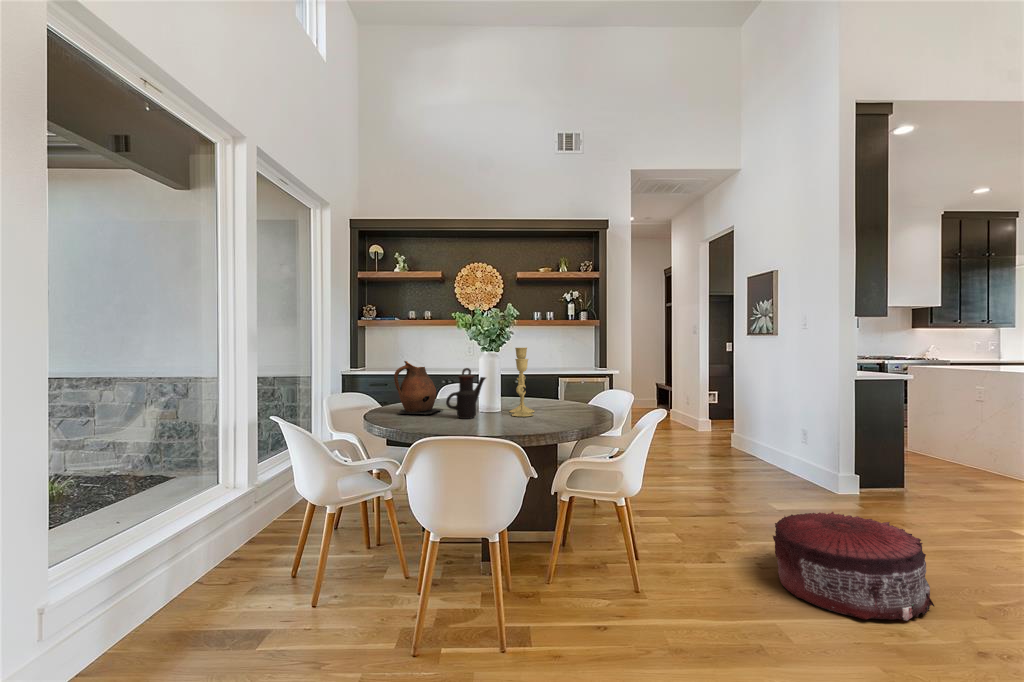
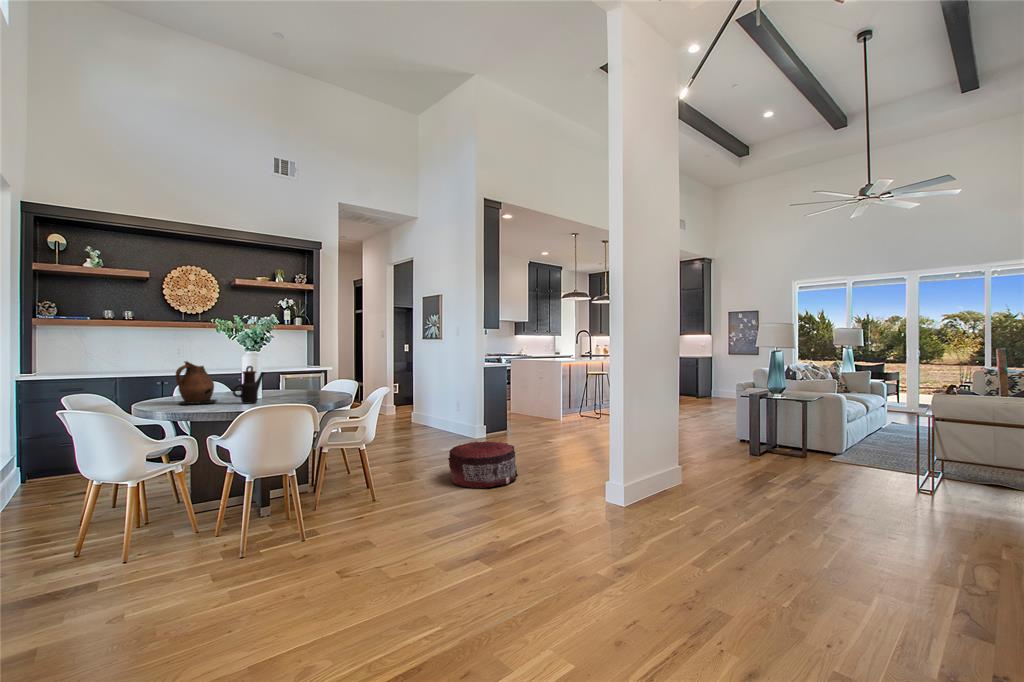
candlestick: present [509,348,535,417] -> none [276,350,300,400]

